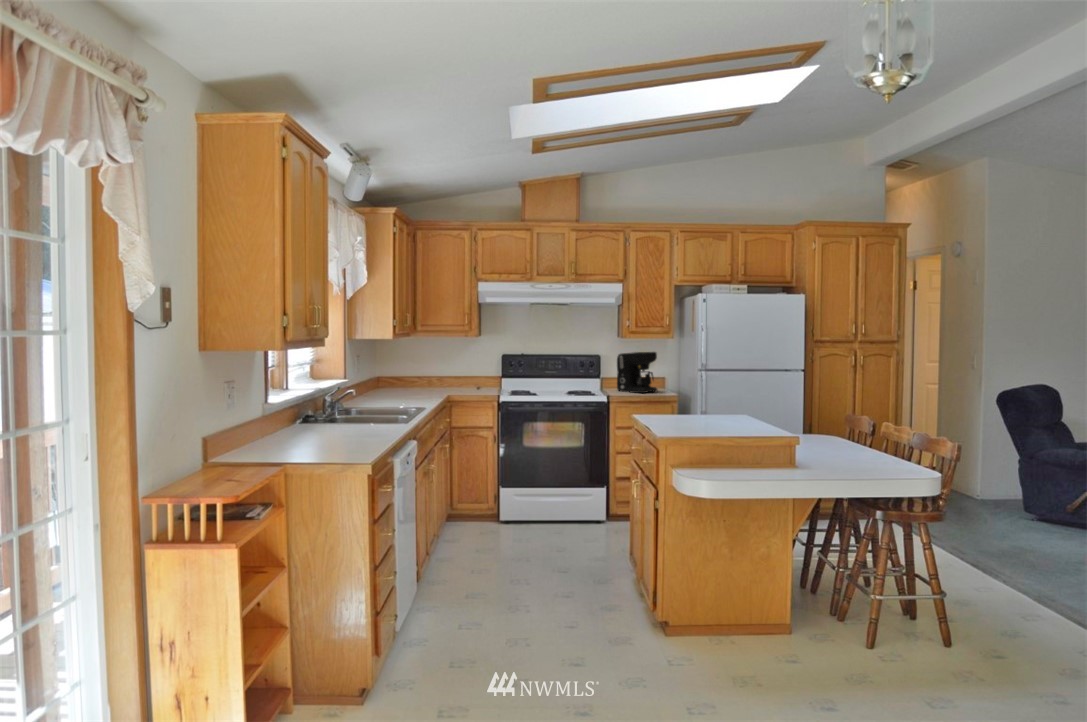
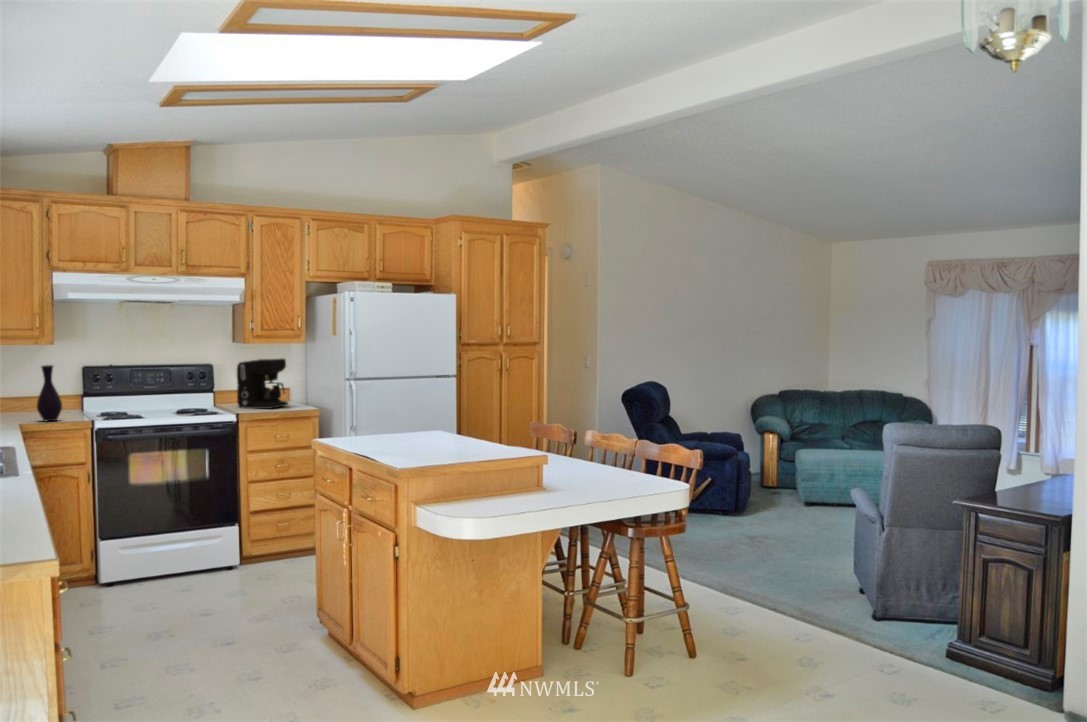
vase: none [466,352,483,394] -> present [37,365,62,422]

